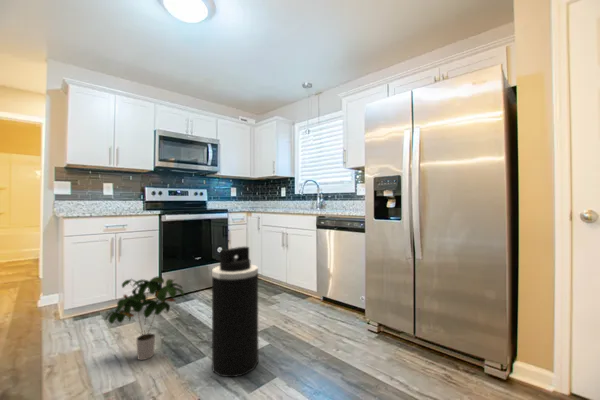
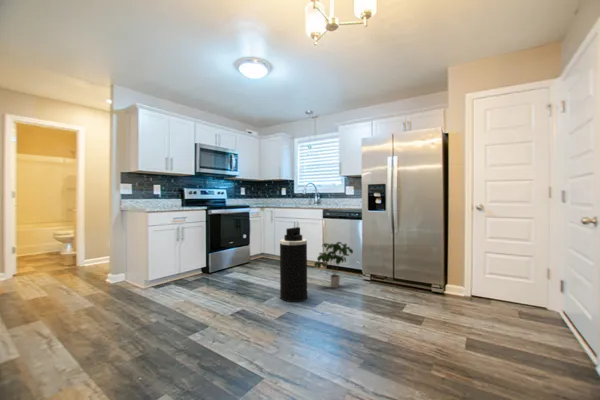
potted plant: present [106,276,184,360] -> present [314,242,353,288]

